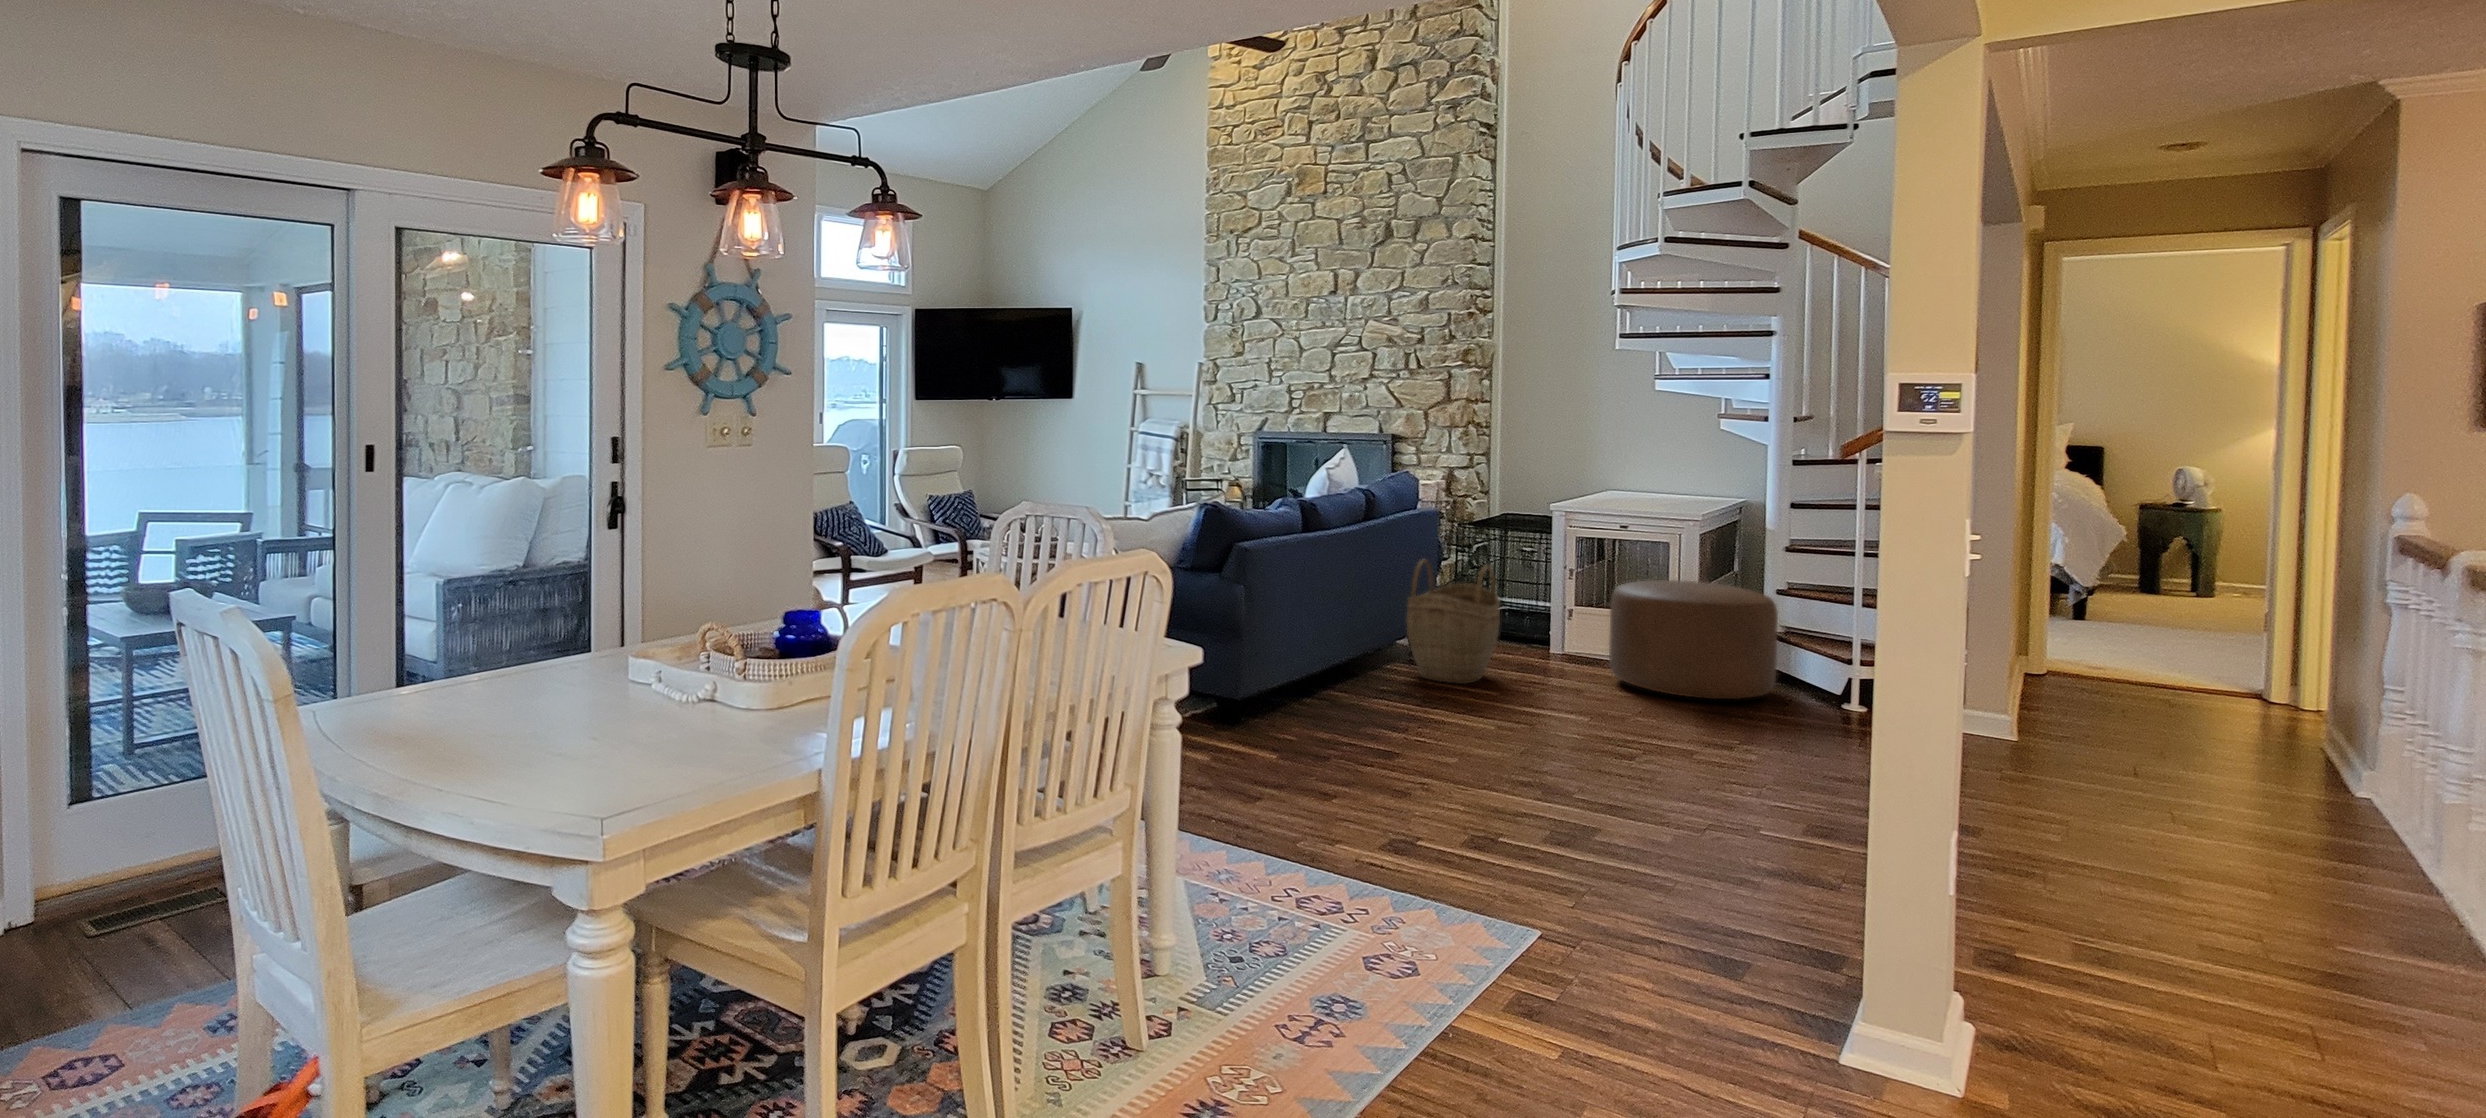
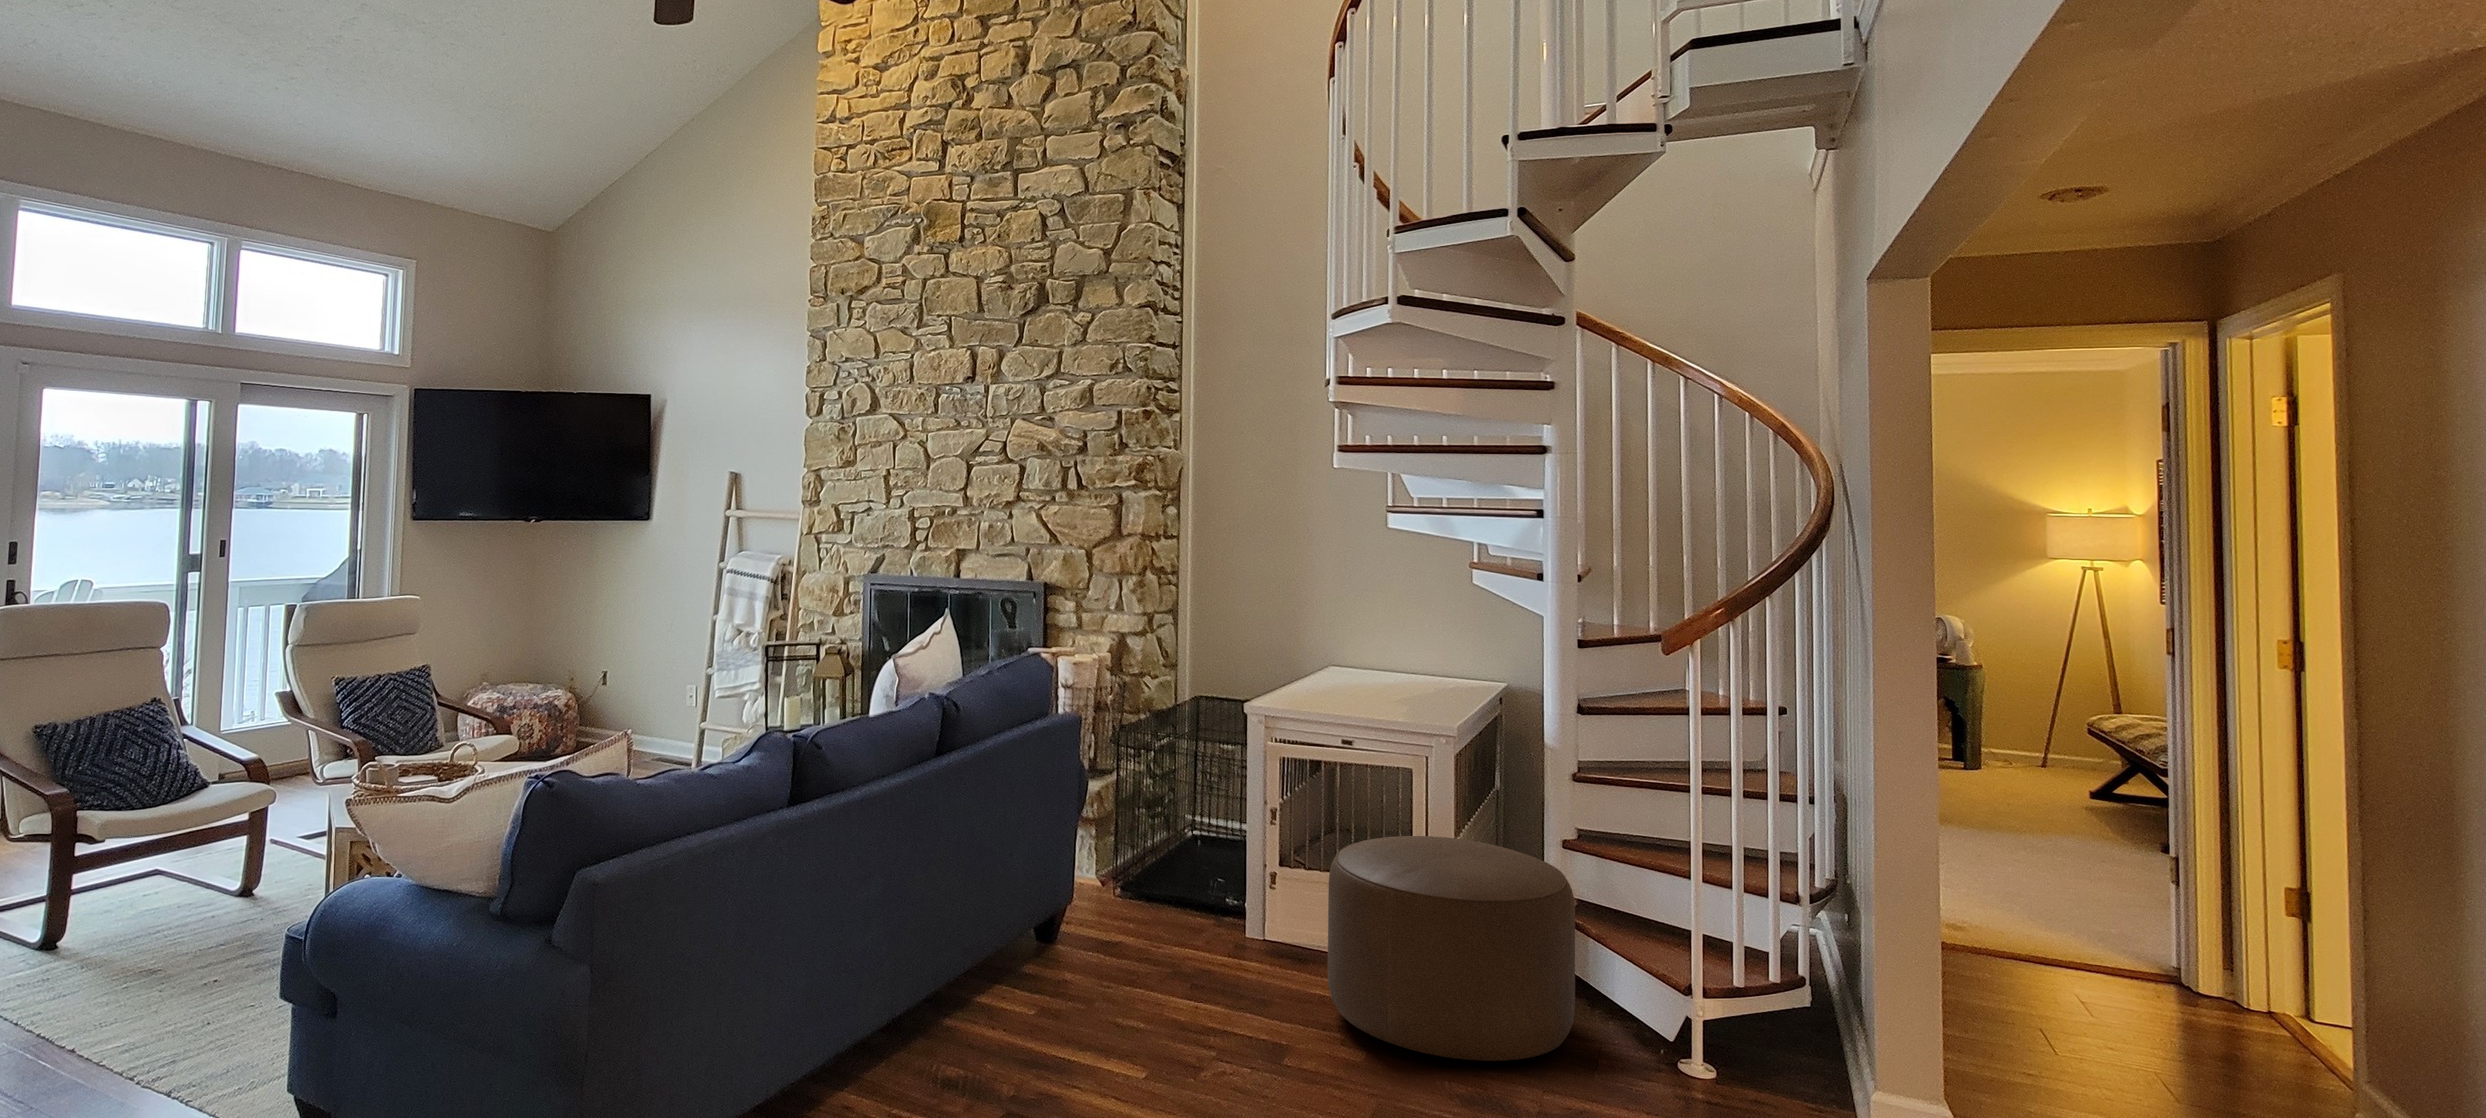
woven basket: present [1407,560,1500,684] -> none [1010,816,1162,1043]

